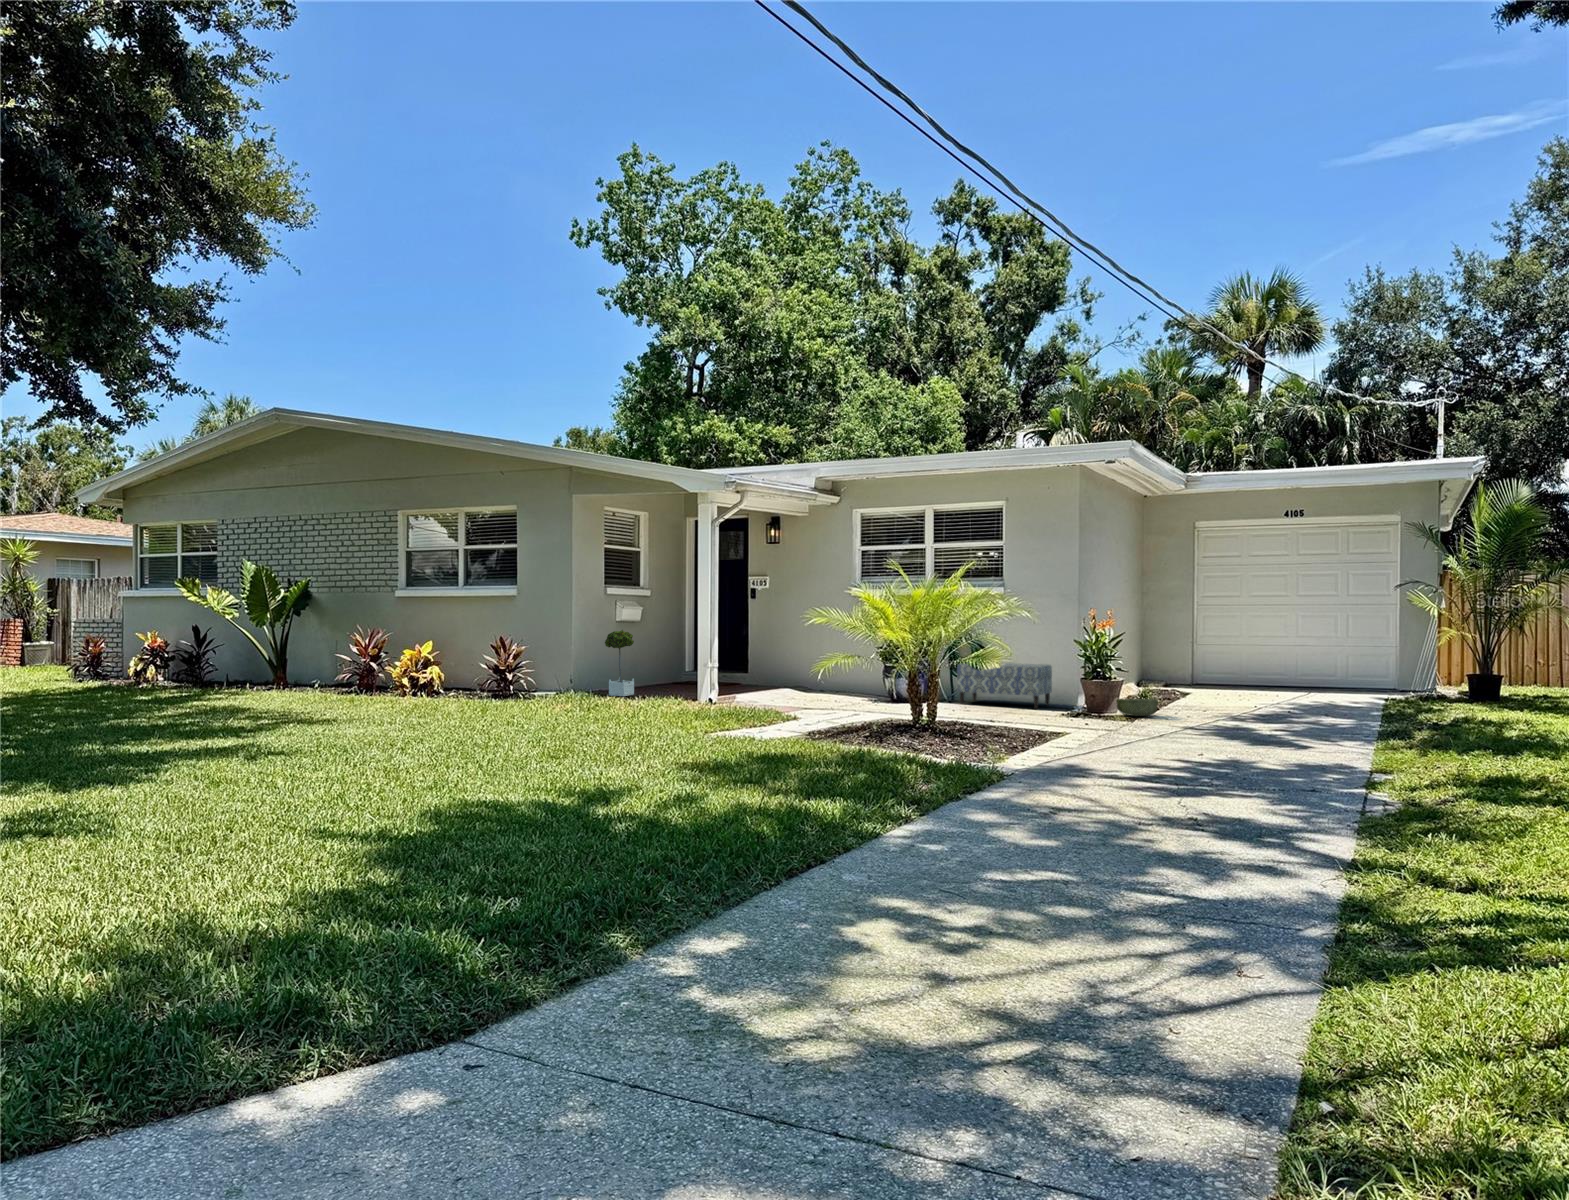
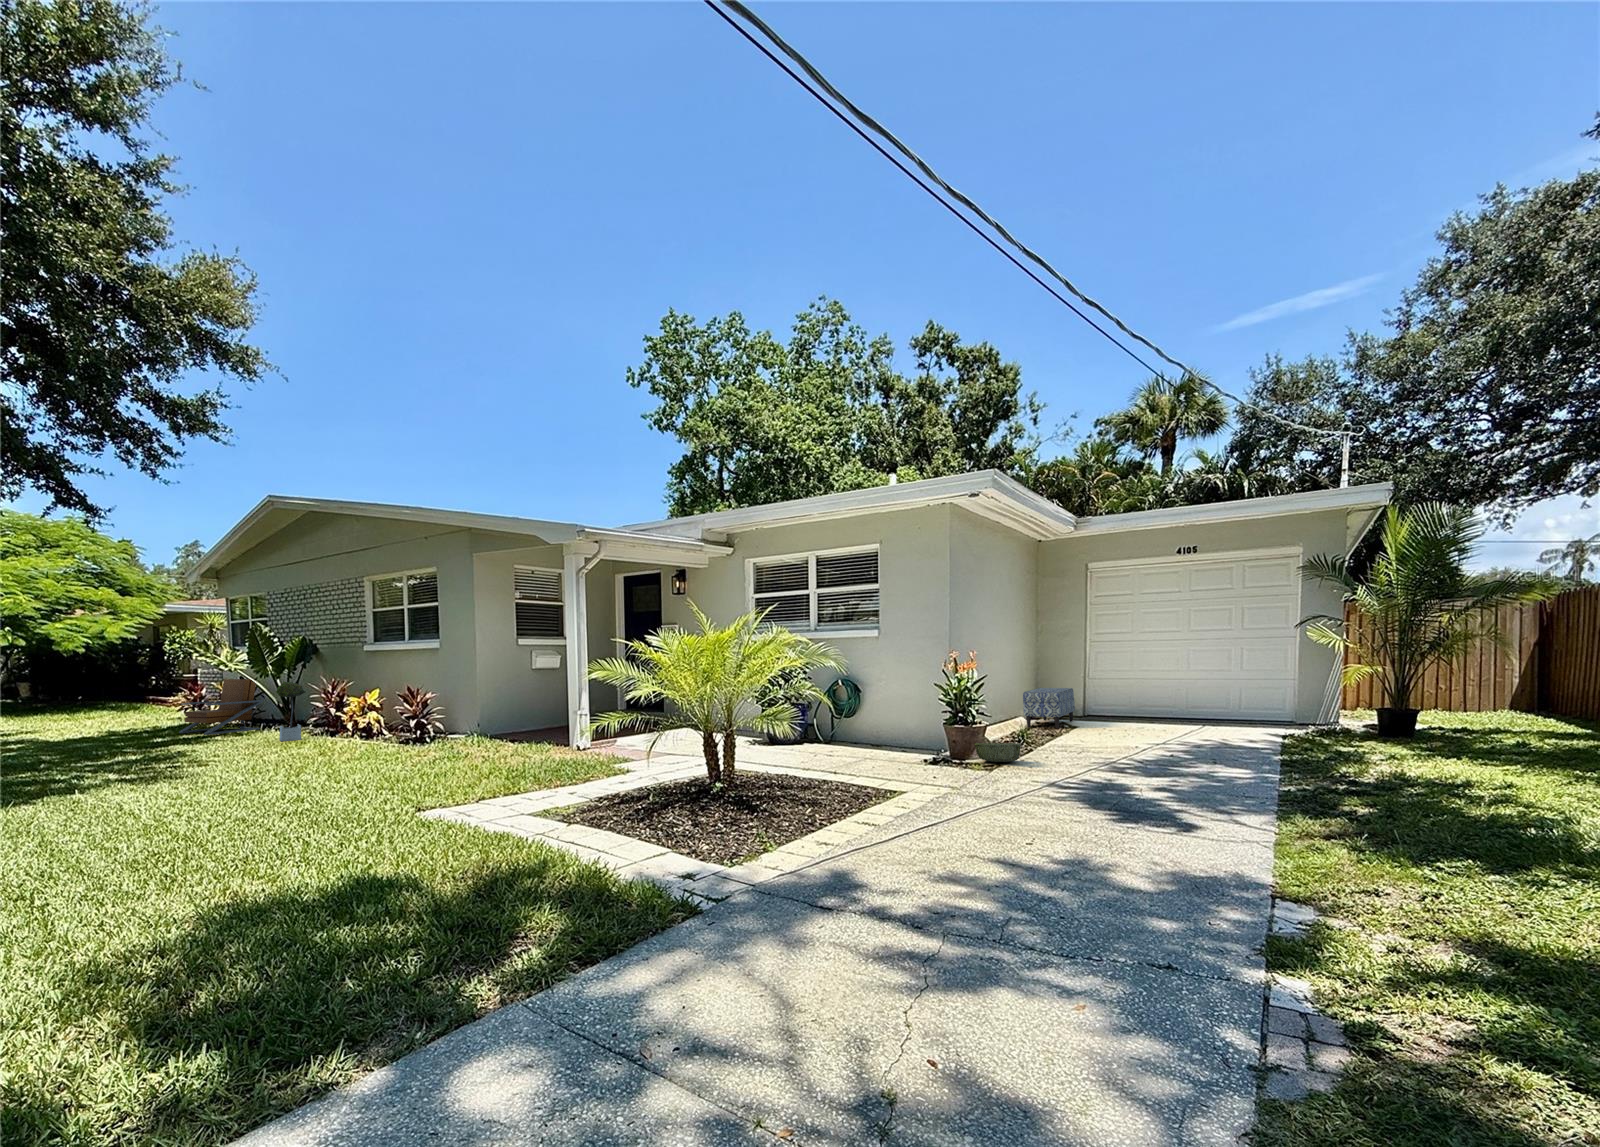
lounge chair: none [161,624,255,687] -> present [179,679,263,735]
potted tree: present [605,630,634,696] -> present [276,681,306,741]
bench: present [957,663,1052,709] -> present [1023,688,1075,728]

